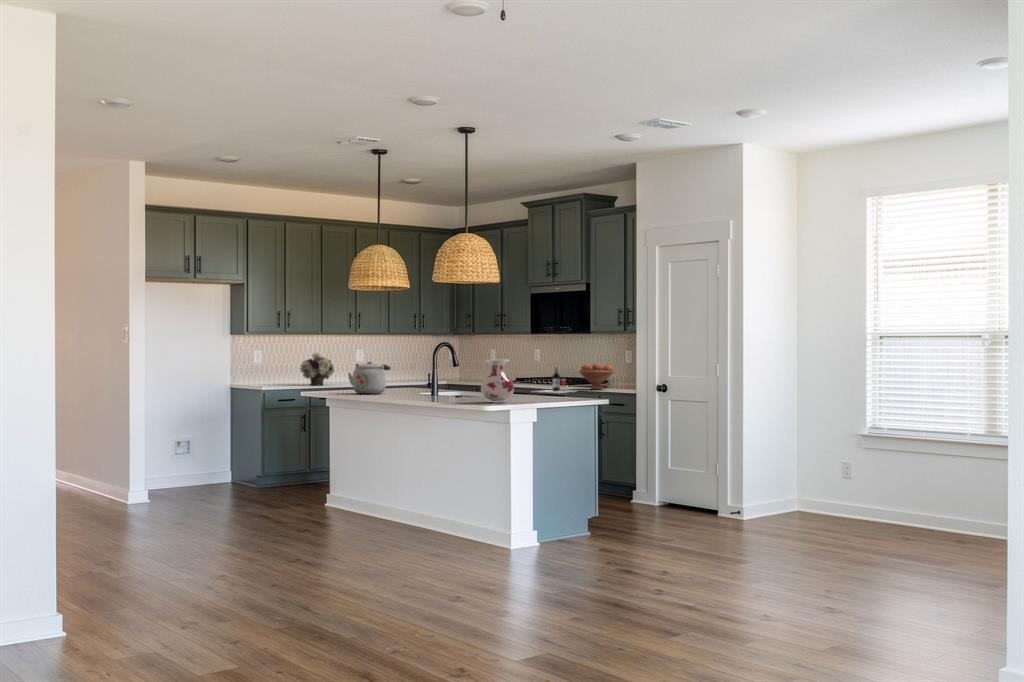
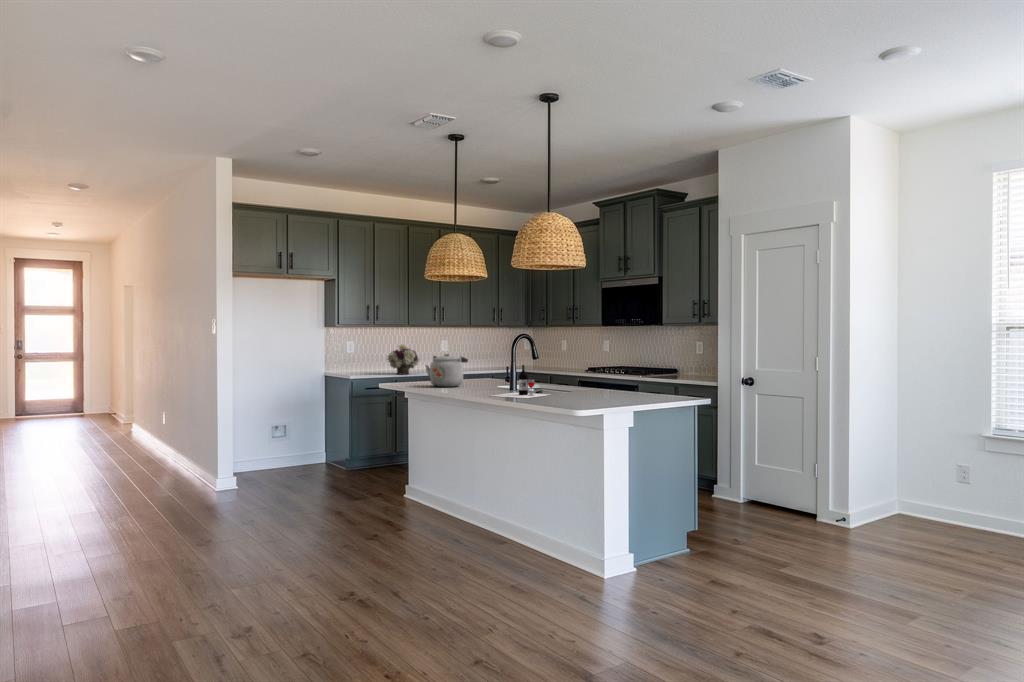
vase: present [481,360,514,403] -> none [565,353,603,402]
fruit bowl: present [579,363,614,390] -> none [655,355,691,381]
wine bottle: present [542,368,568,393] -> present [491,365,548,398]

